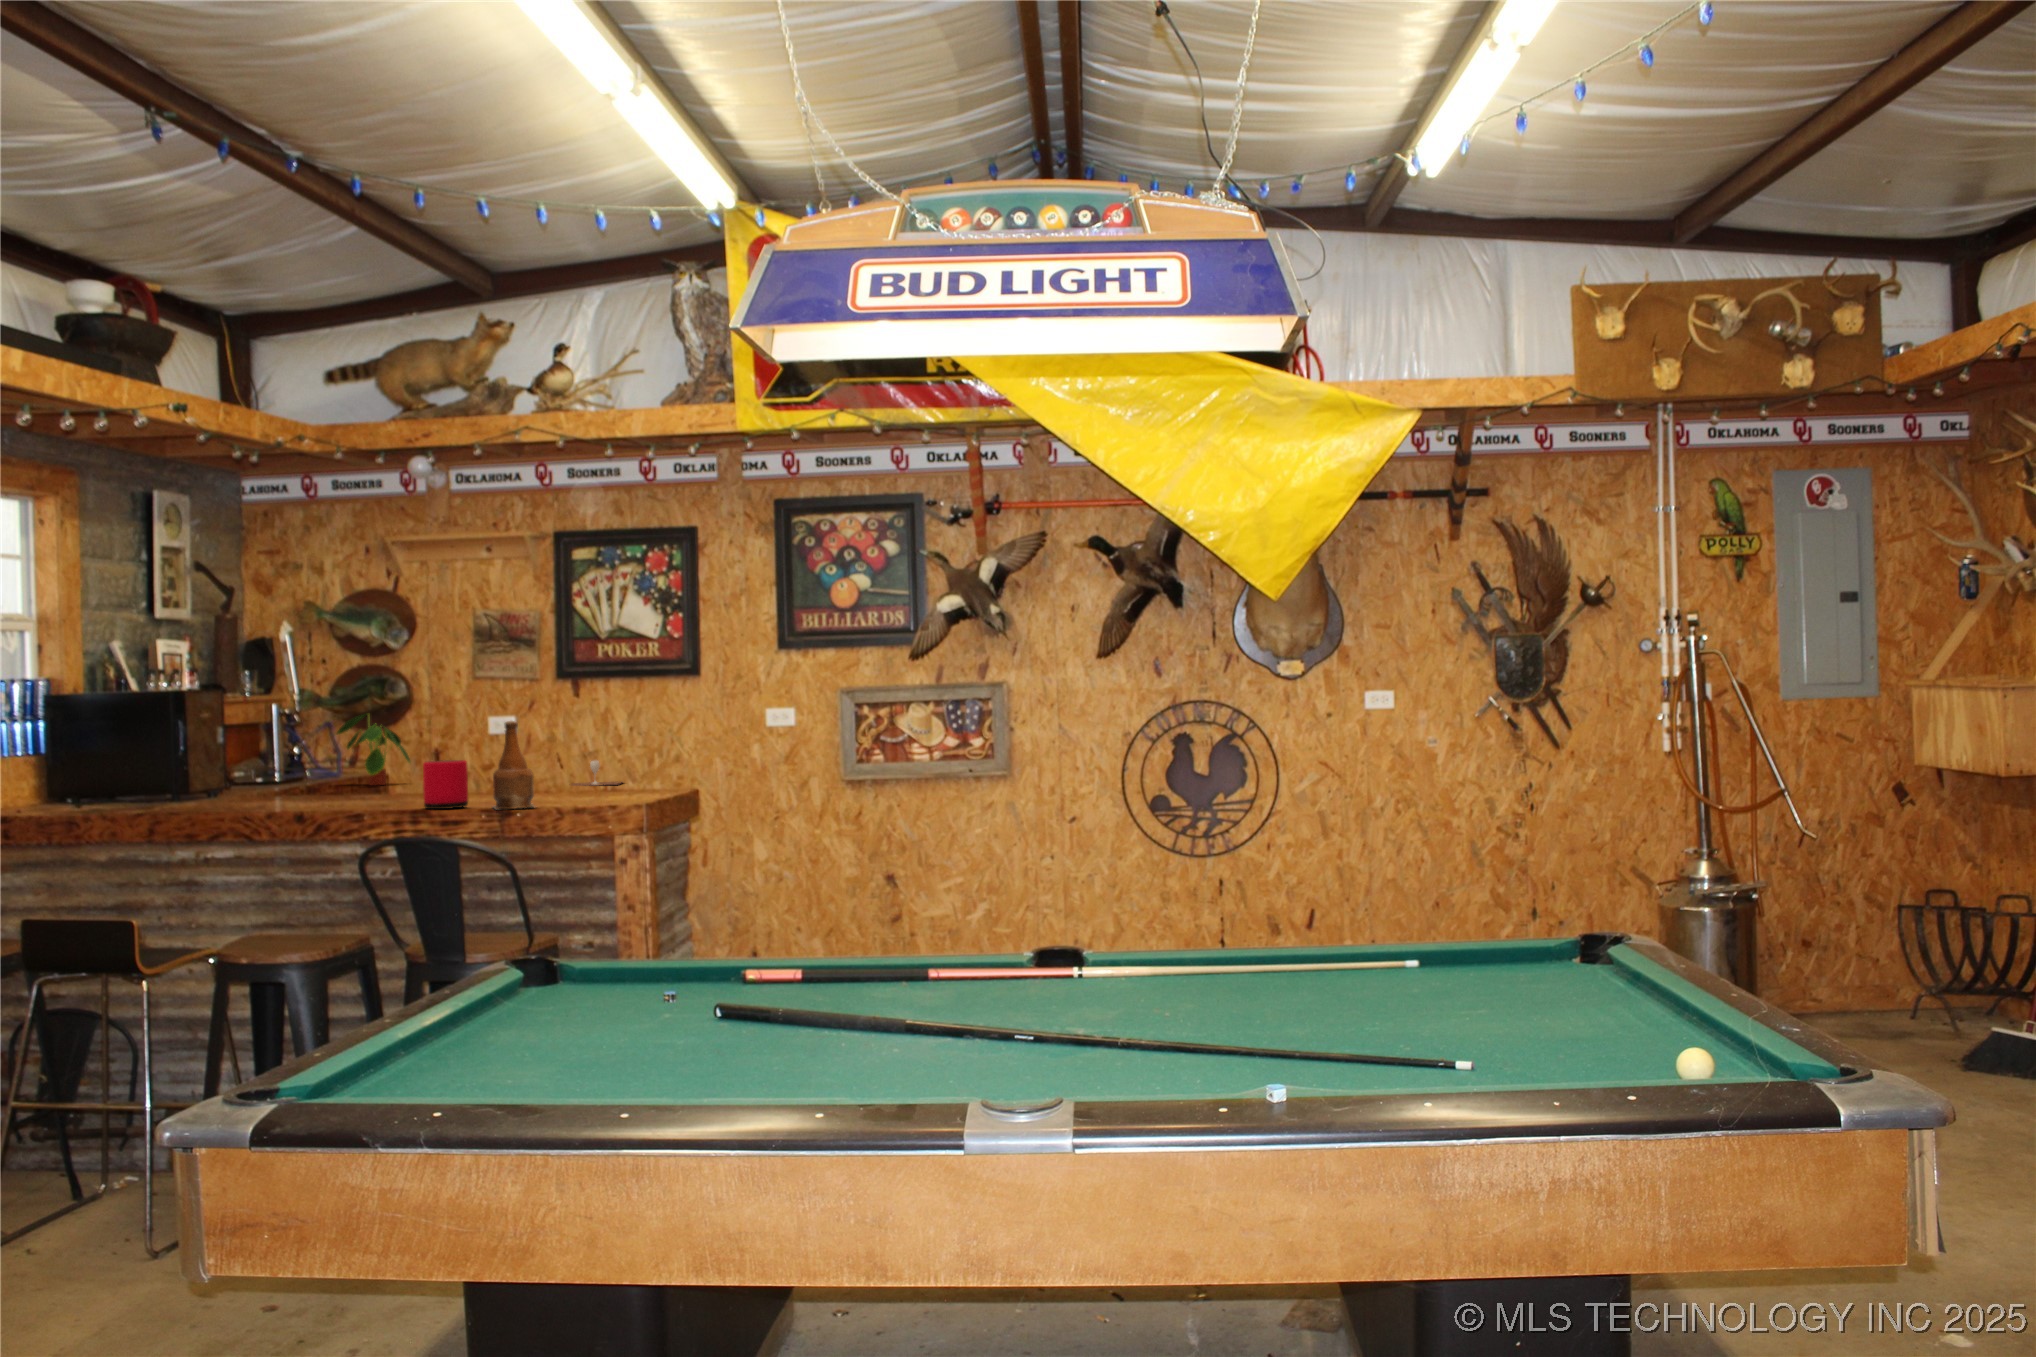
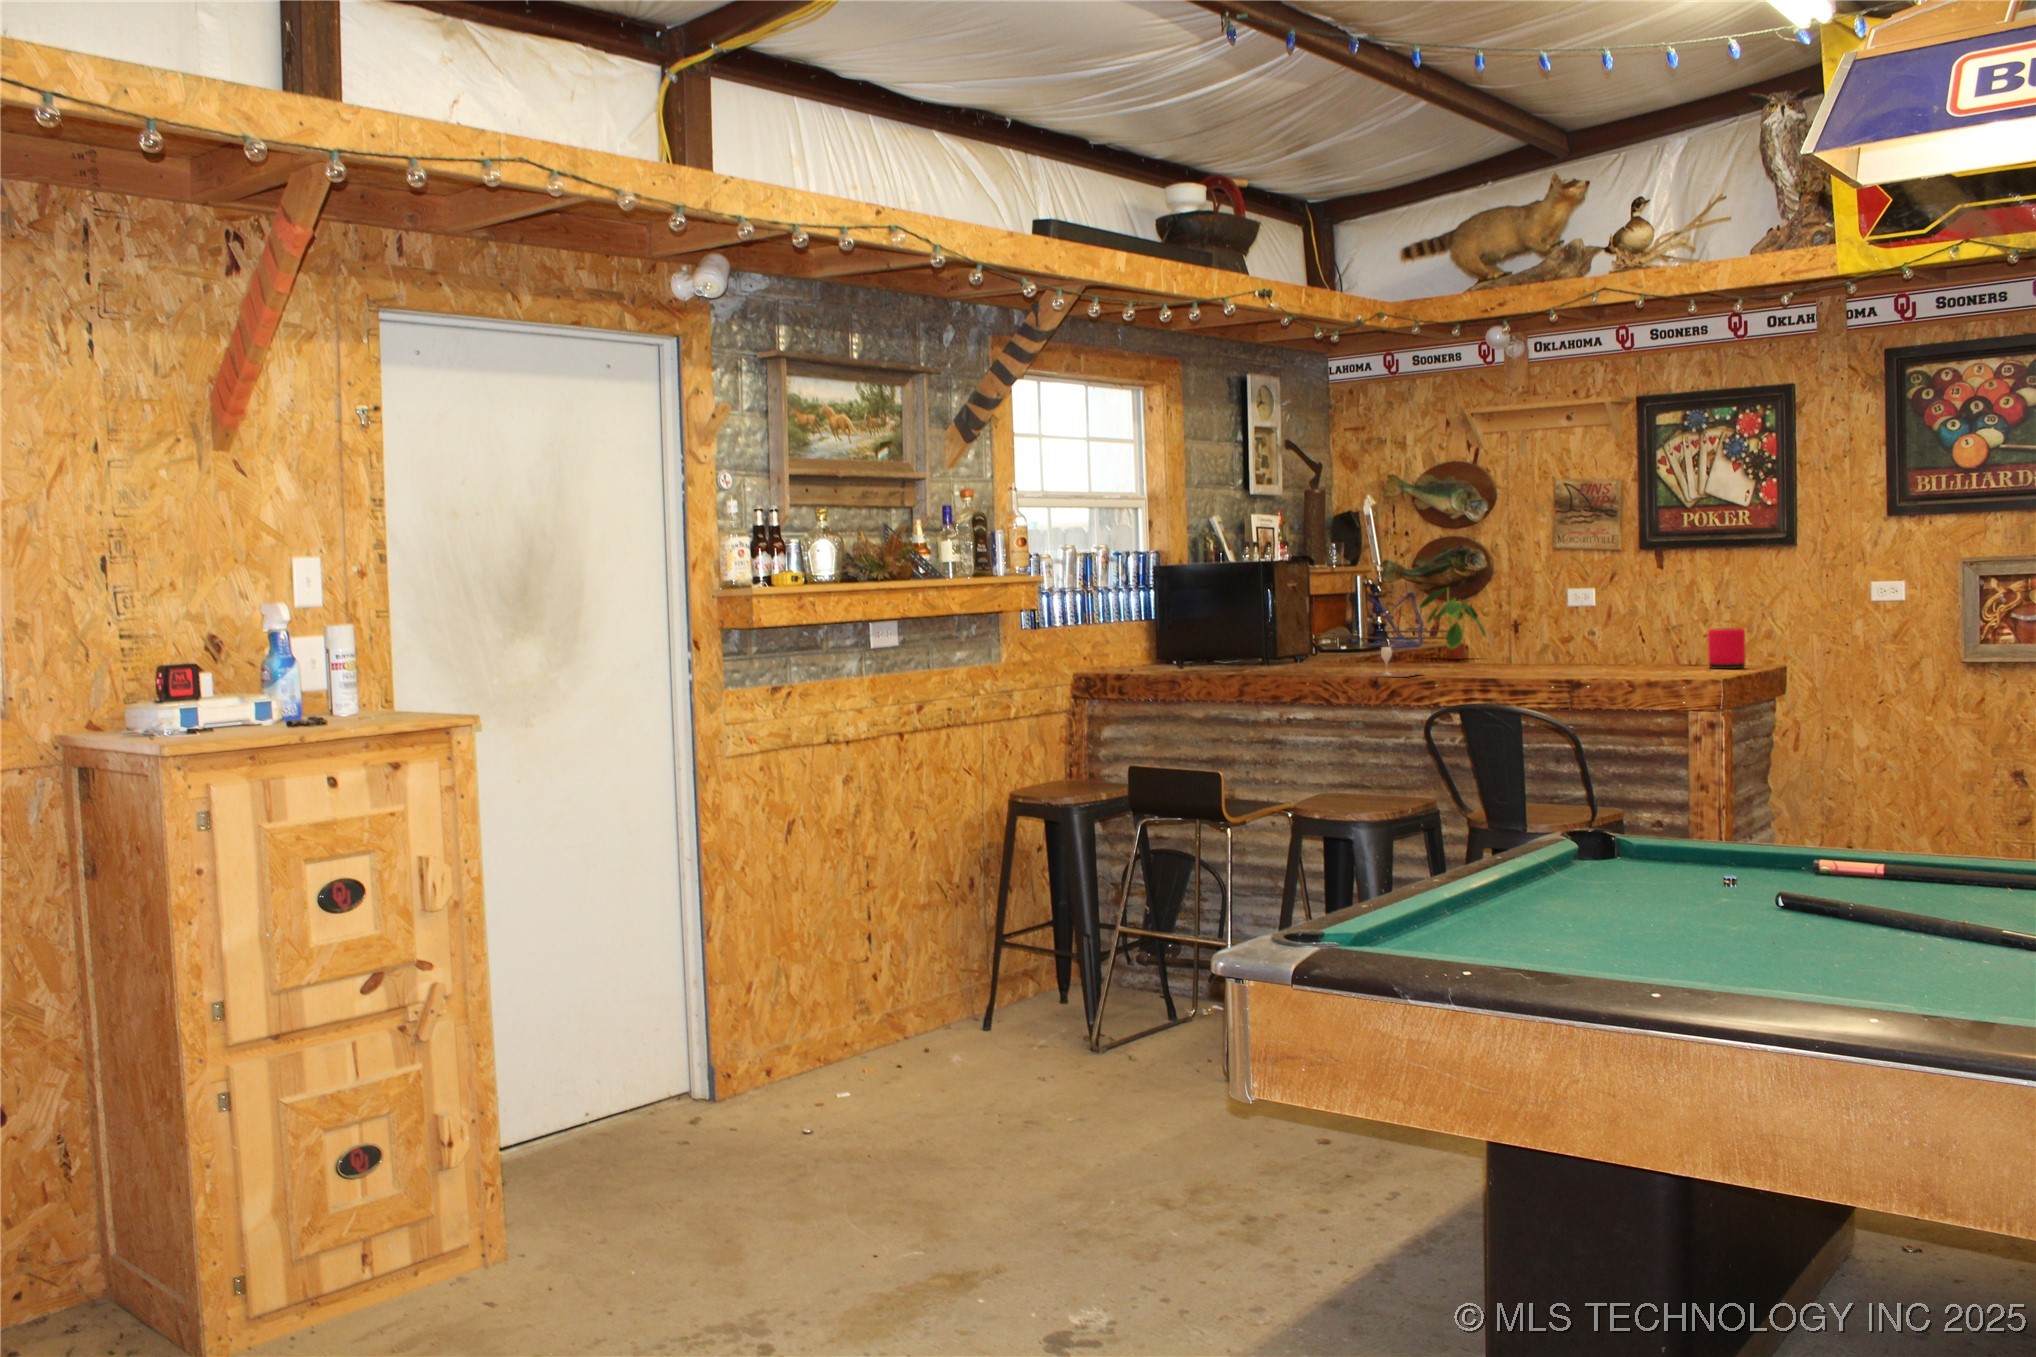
bottle: present [493,721,534,809] -> none [1569,598,1612,682]
speaker: present [423,760,468,809] -> present [1708,628,1746,669]
wine glass: present [572,760,622,786] -> present [1360,647,1418,677]

